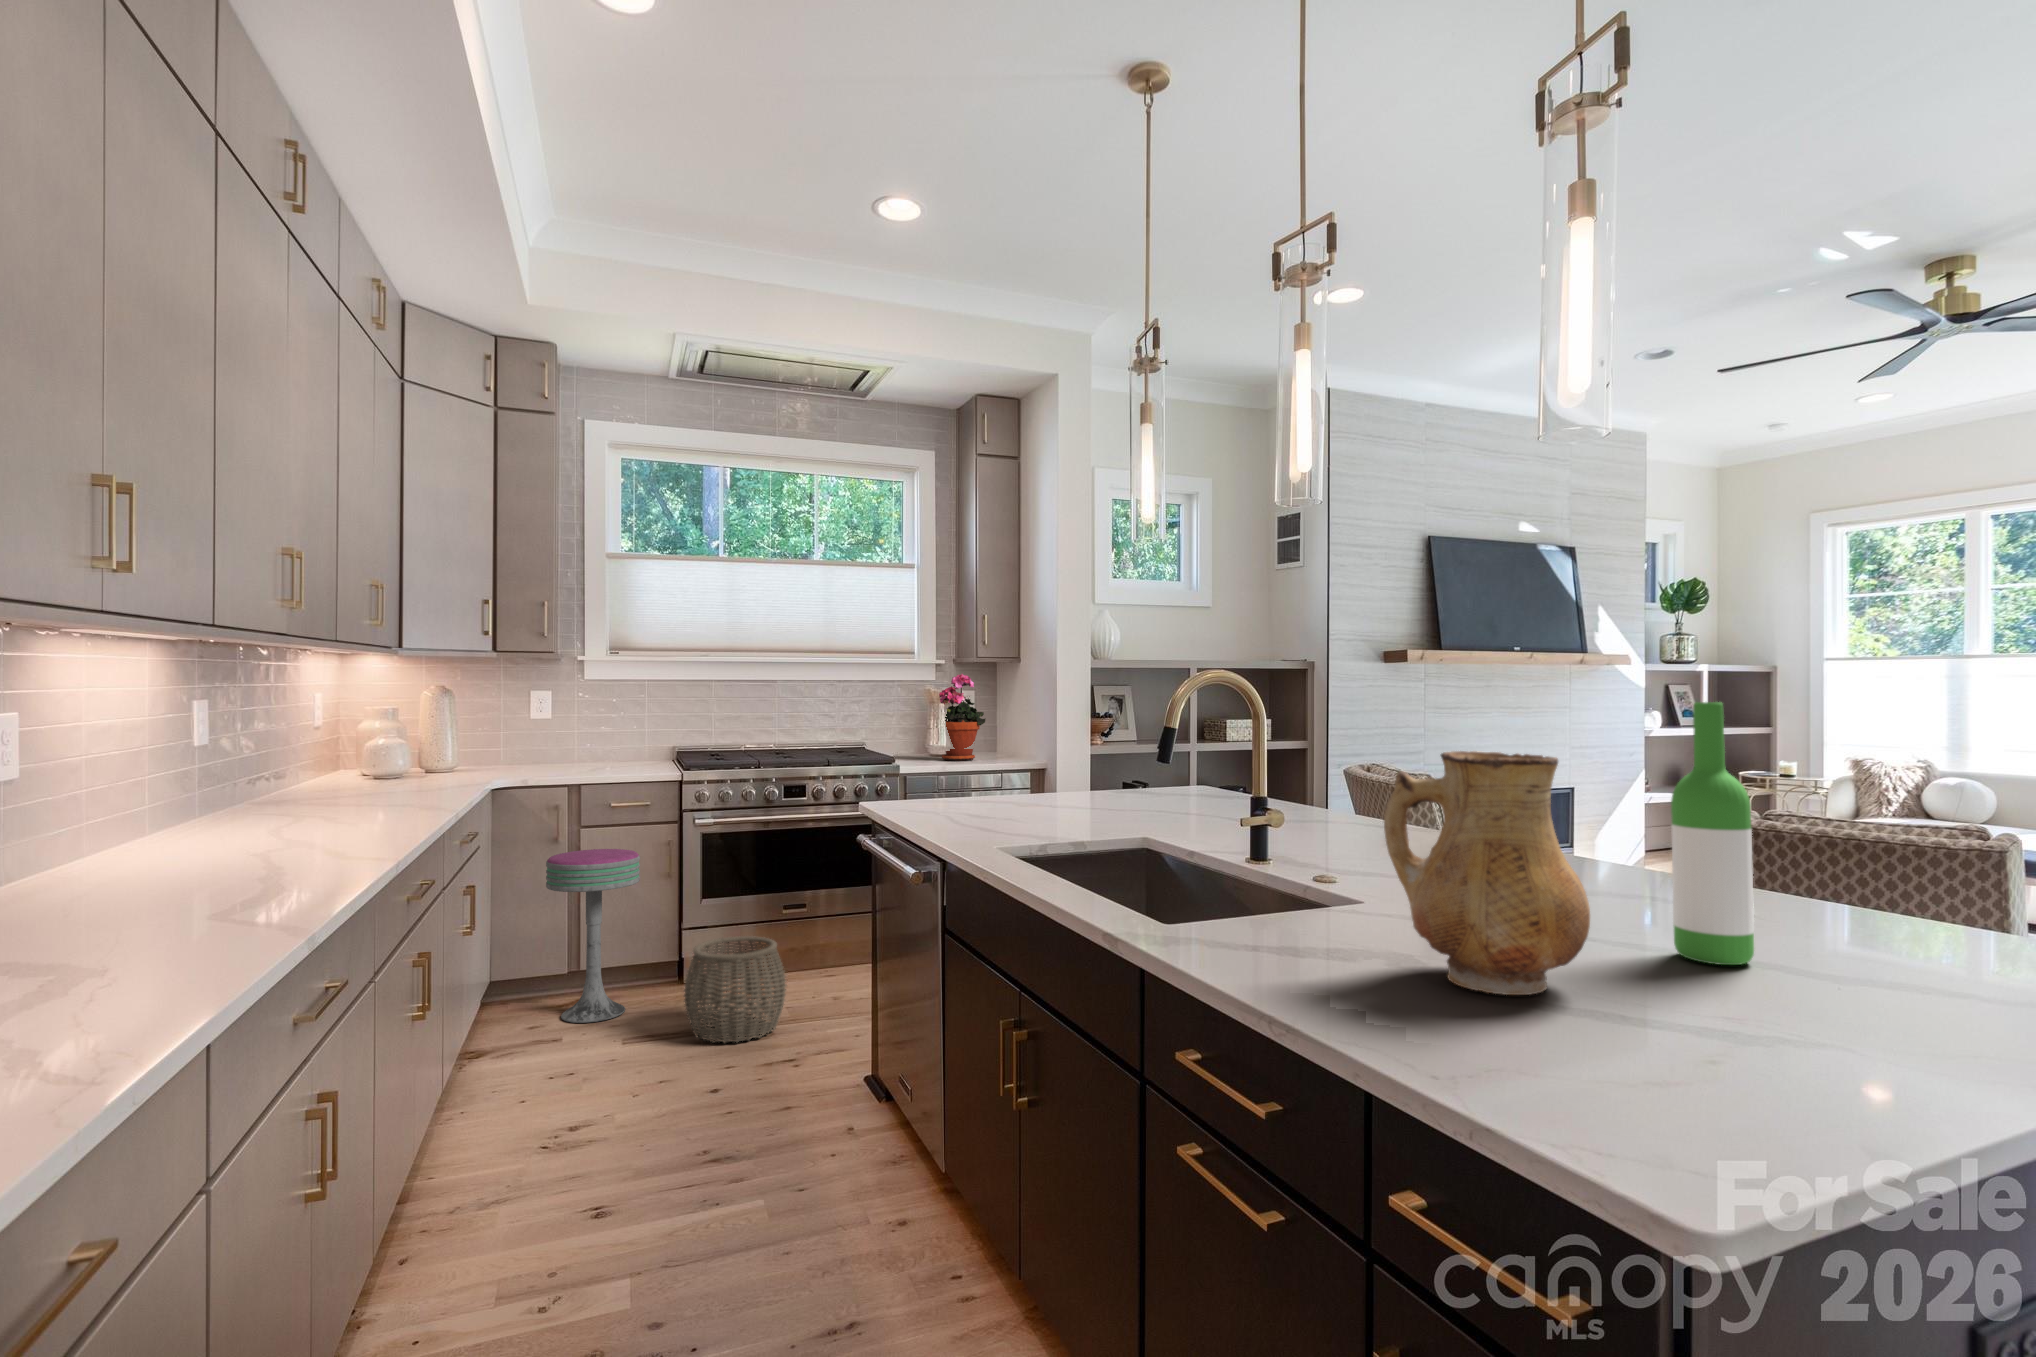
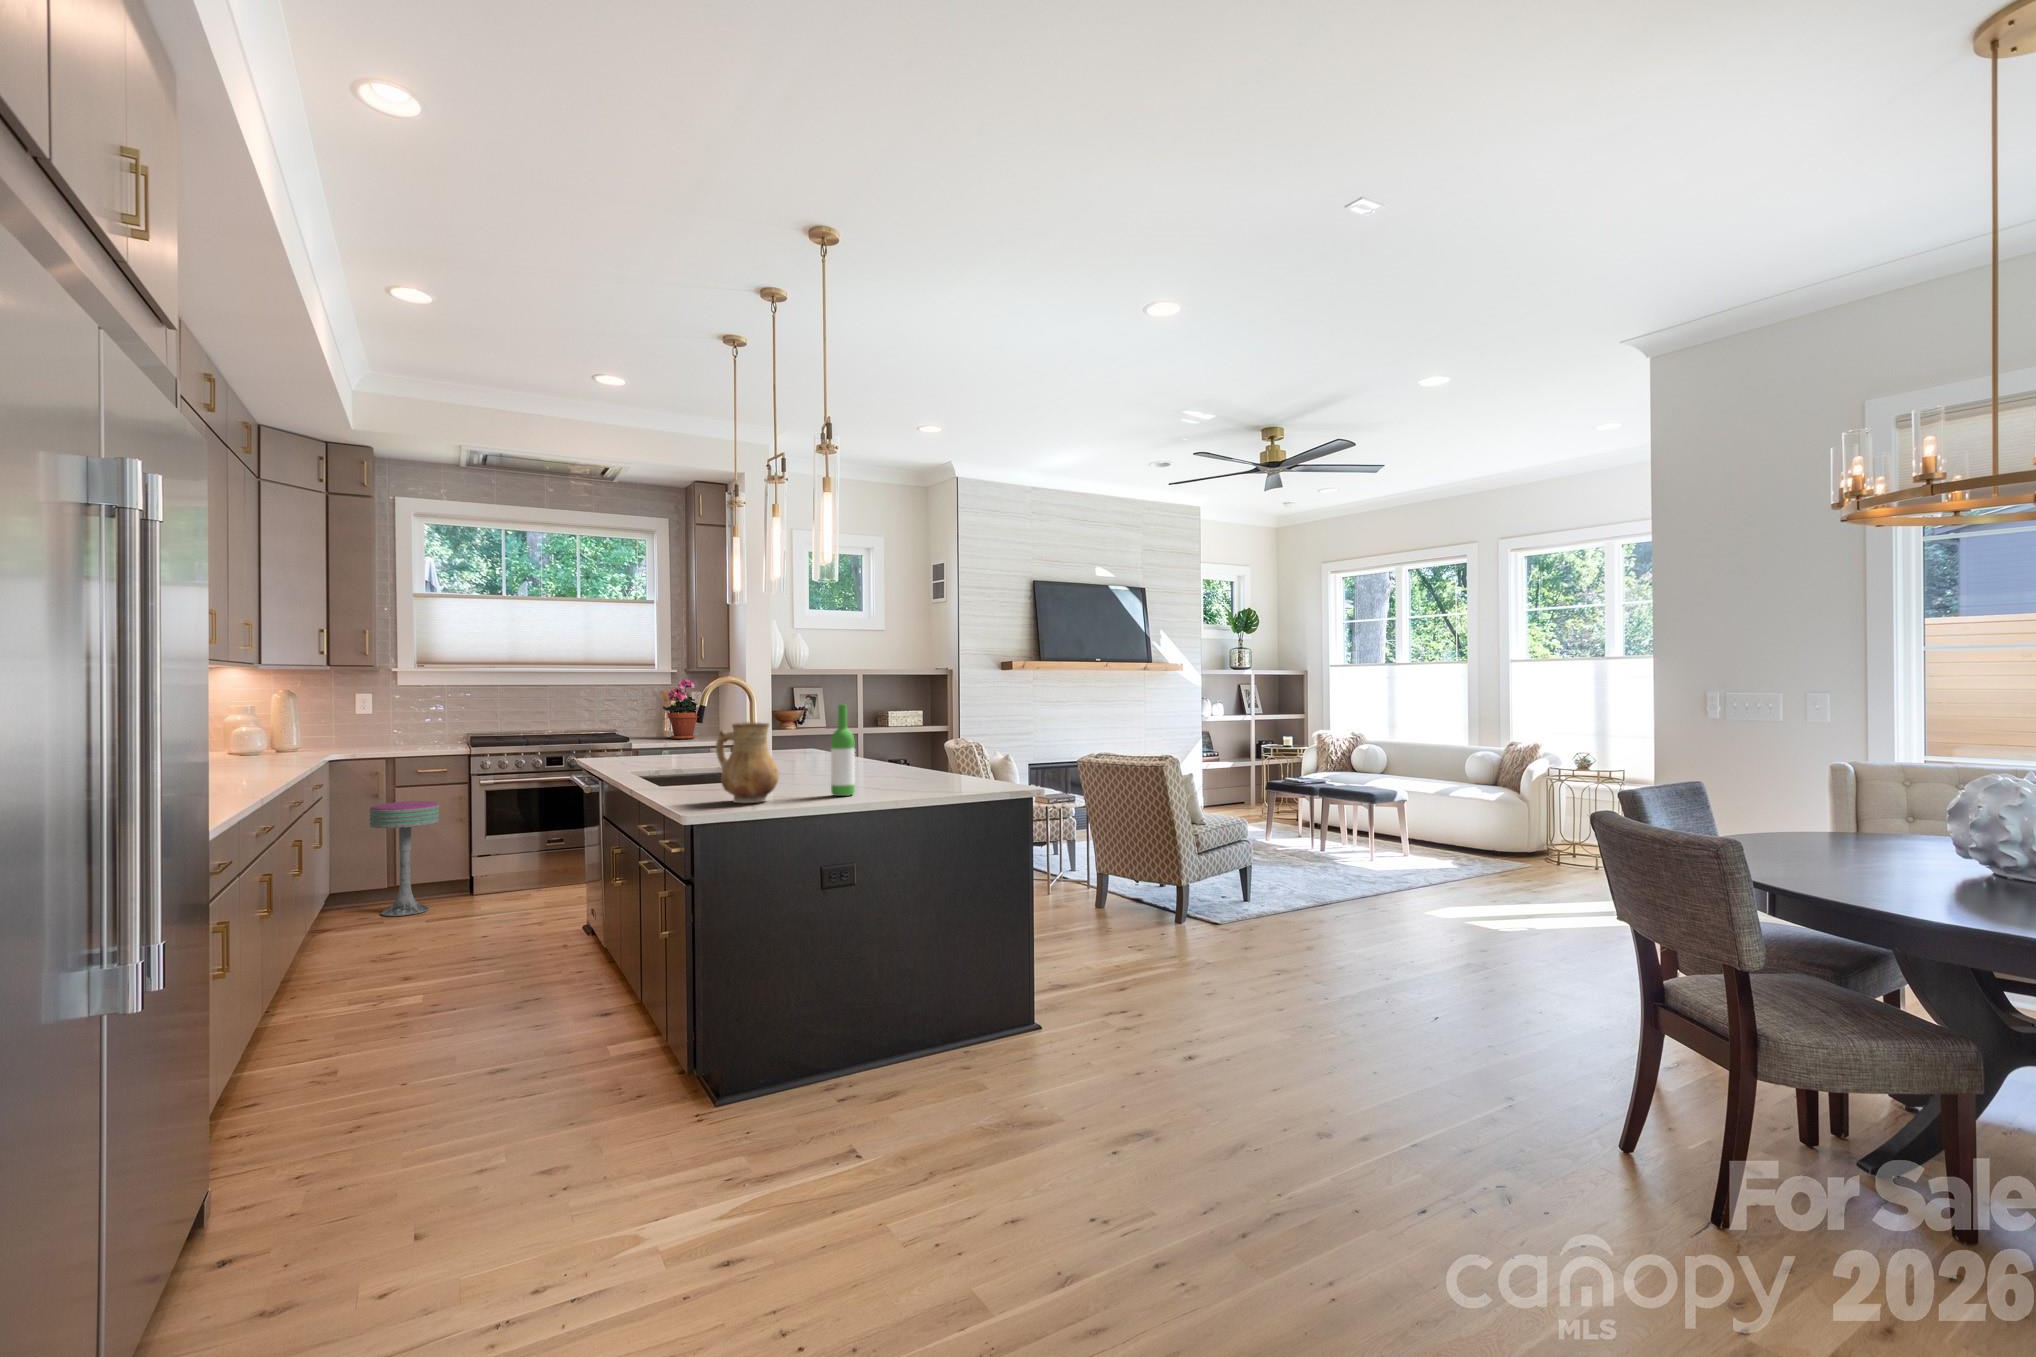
woven basket: present [684,936,786,1043] -> none [469,855,543,921]

